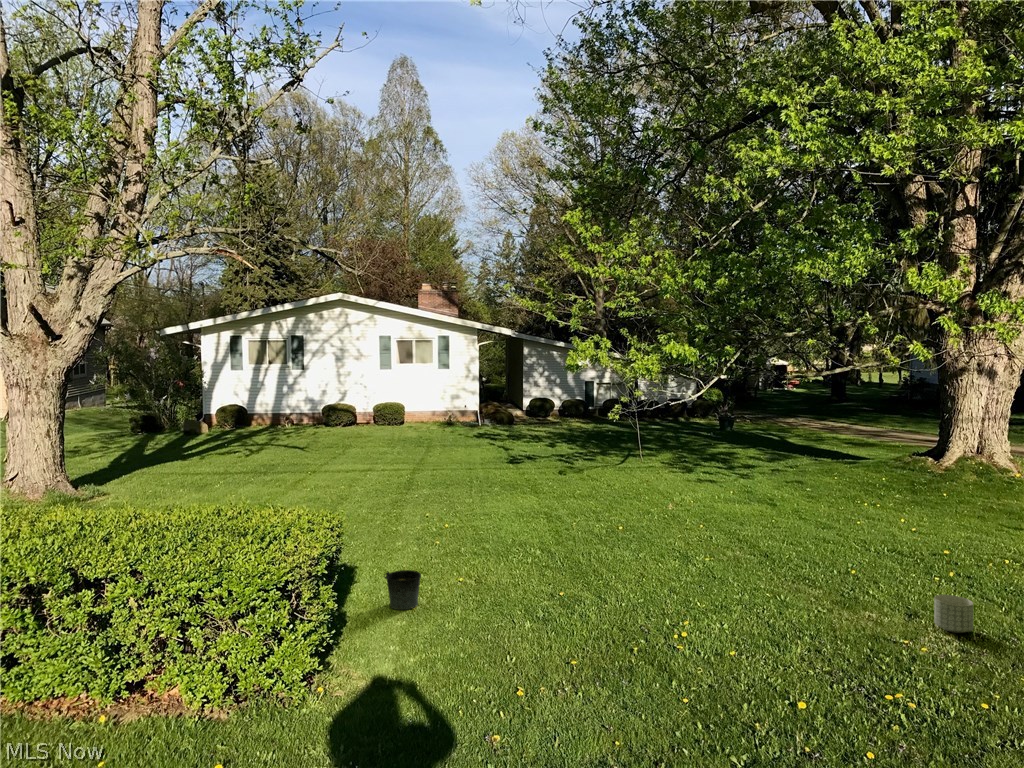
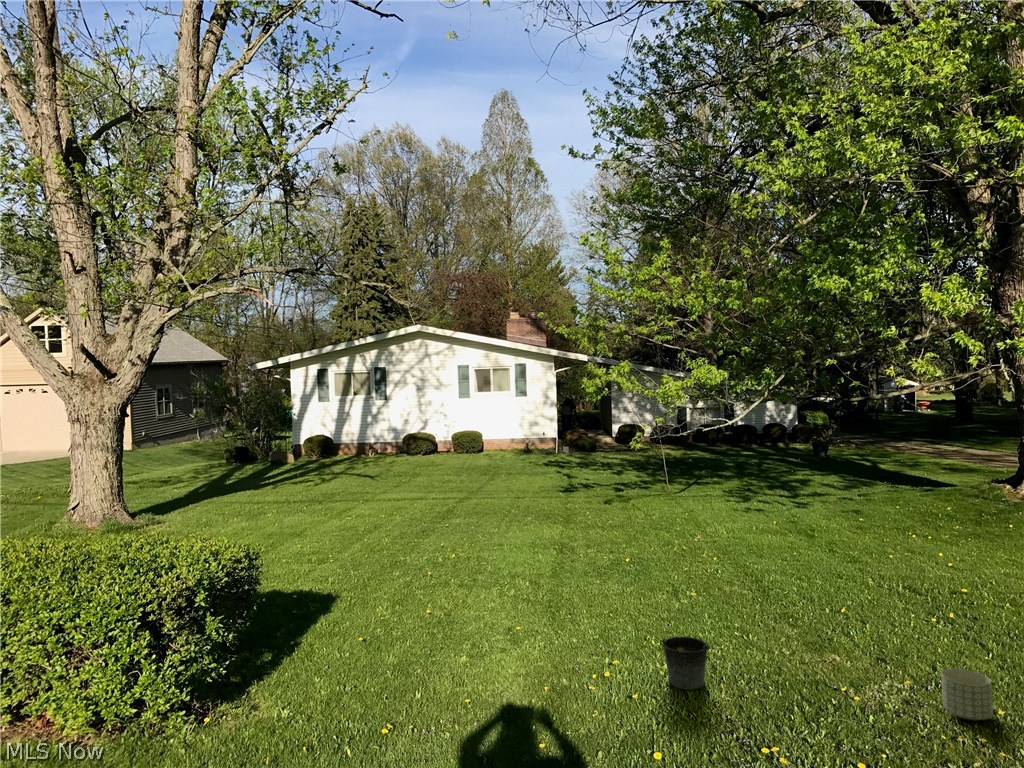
bucket: present [384,570,421,610] -> present [660,637,710,690]

